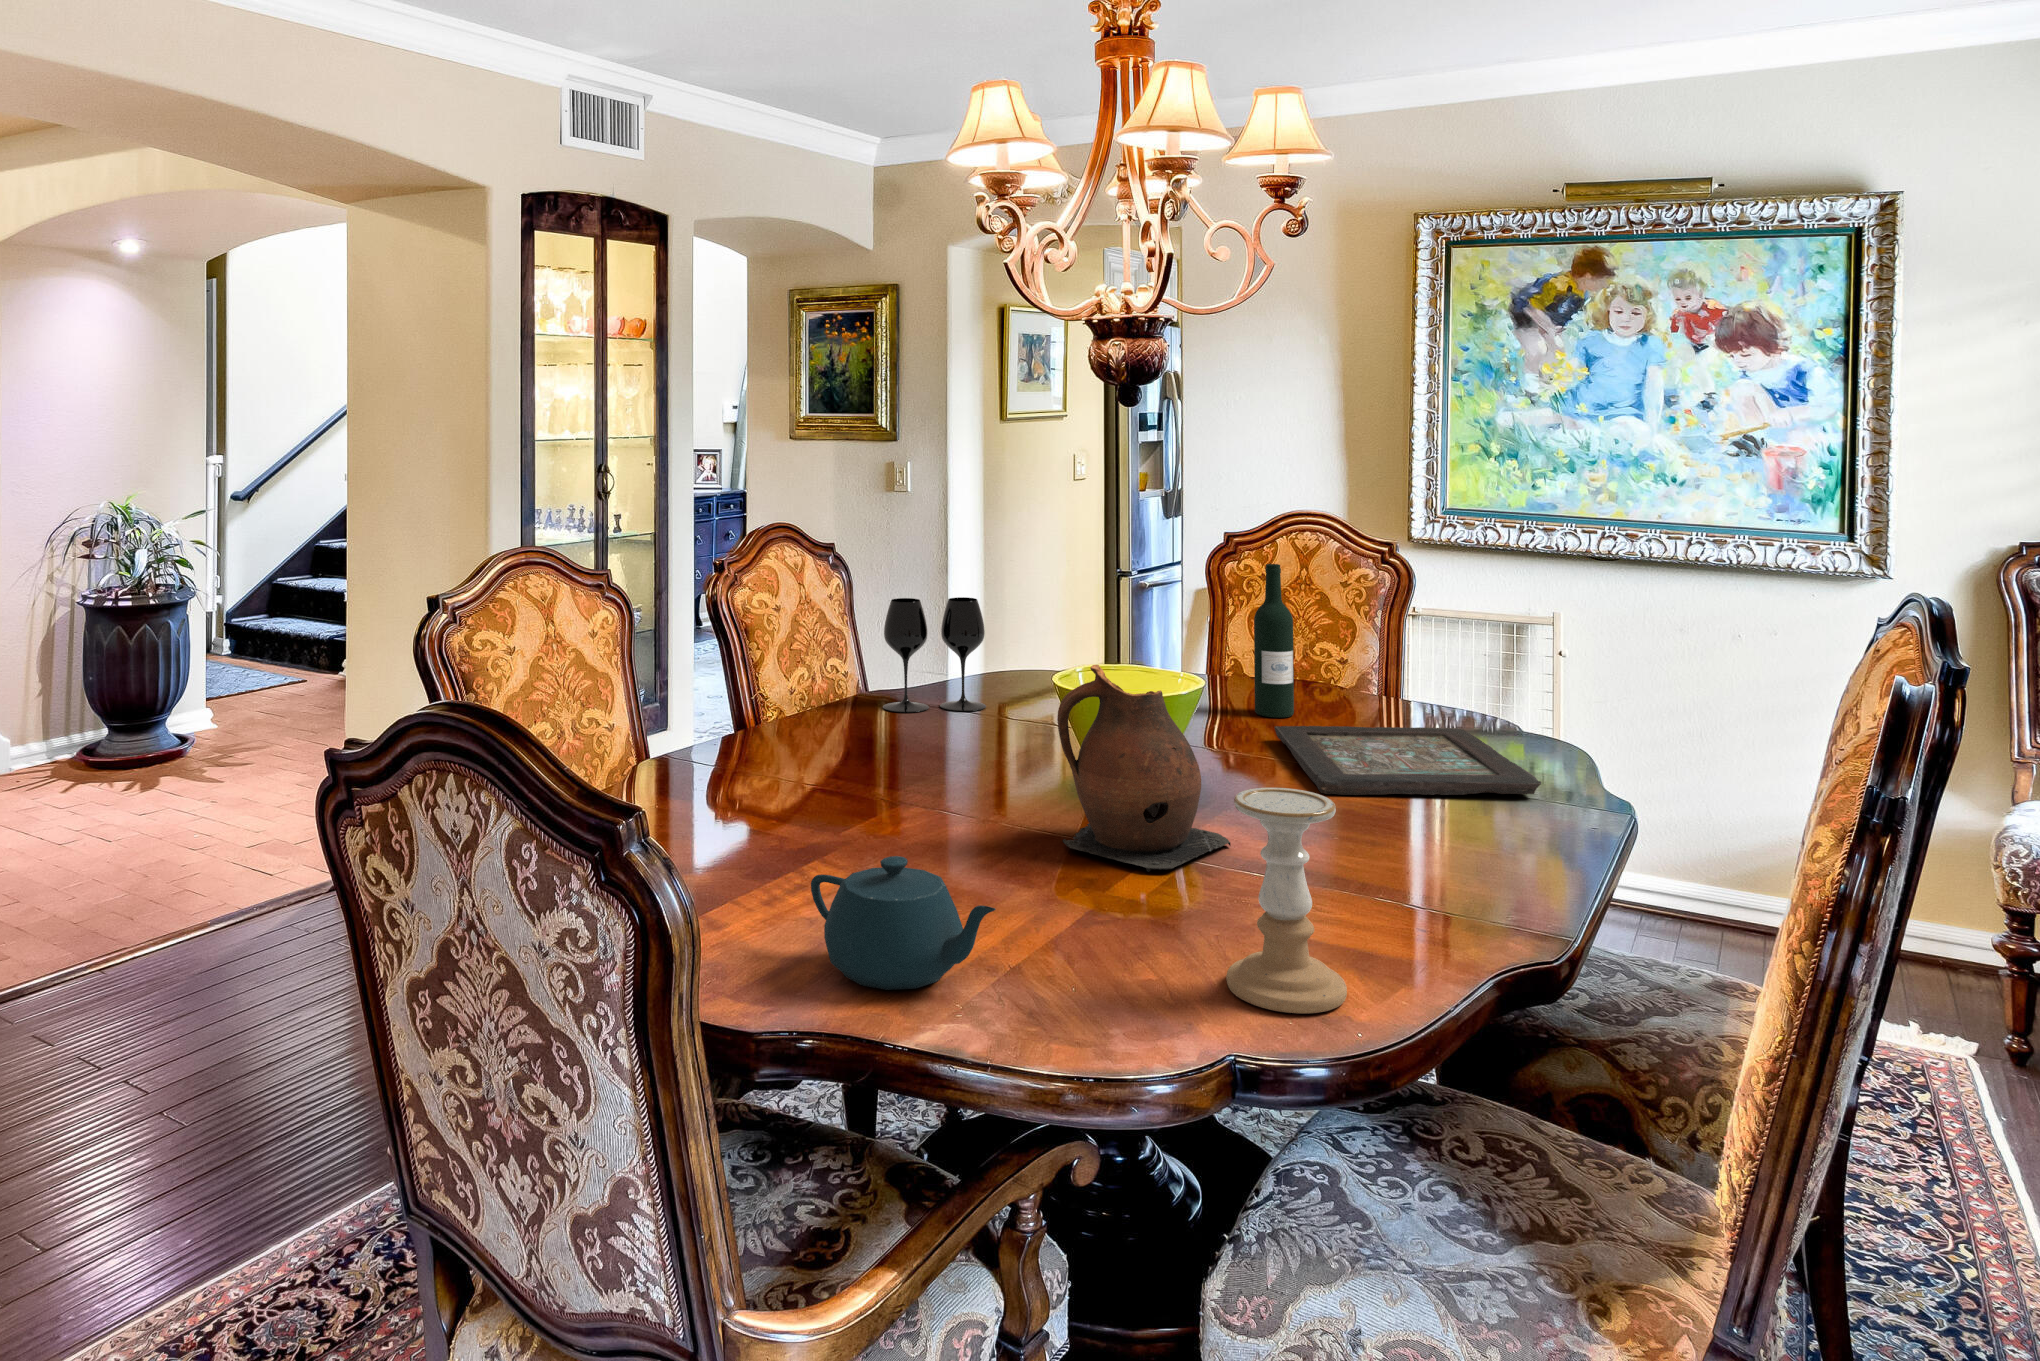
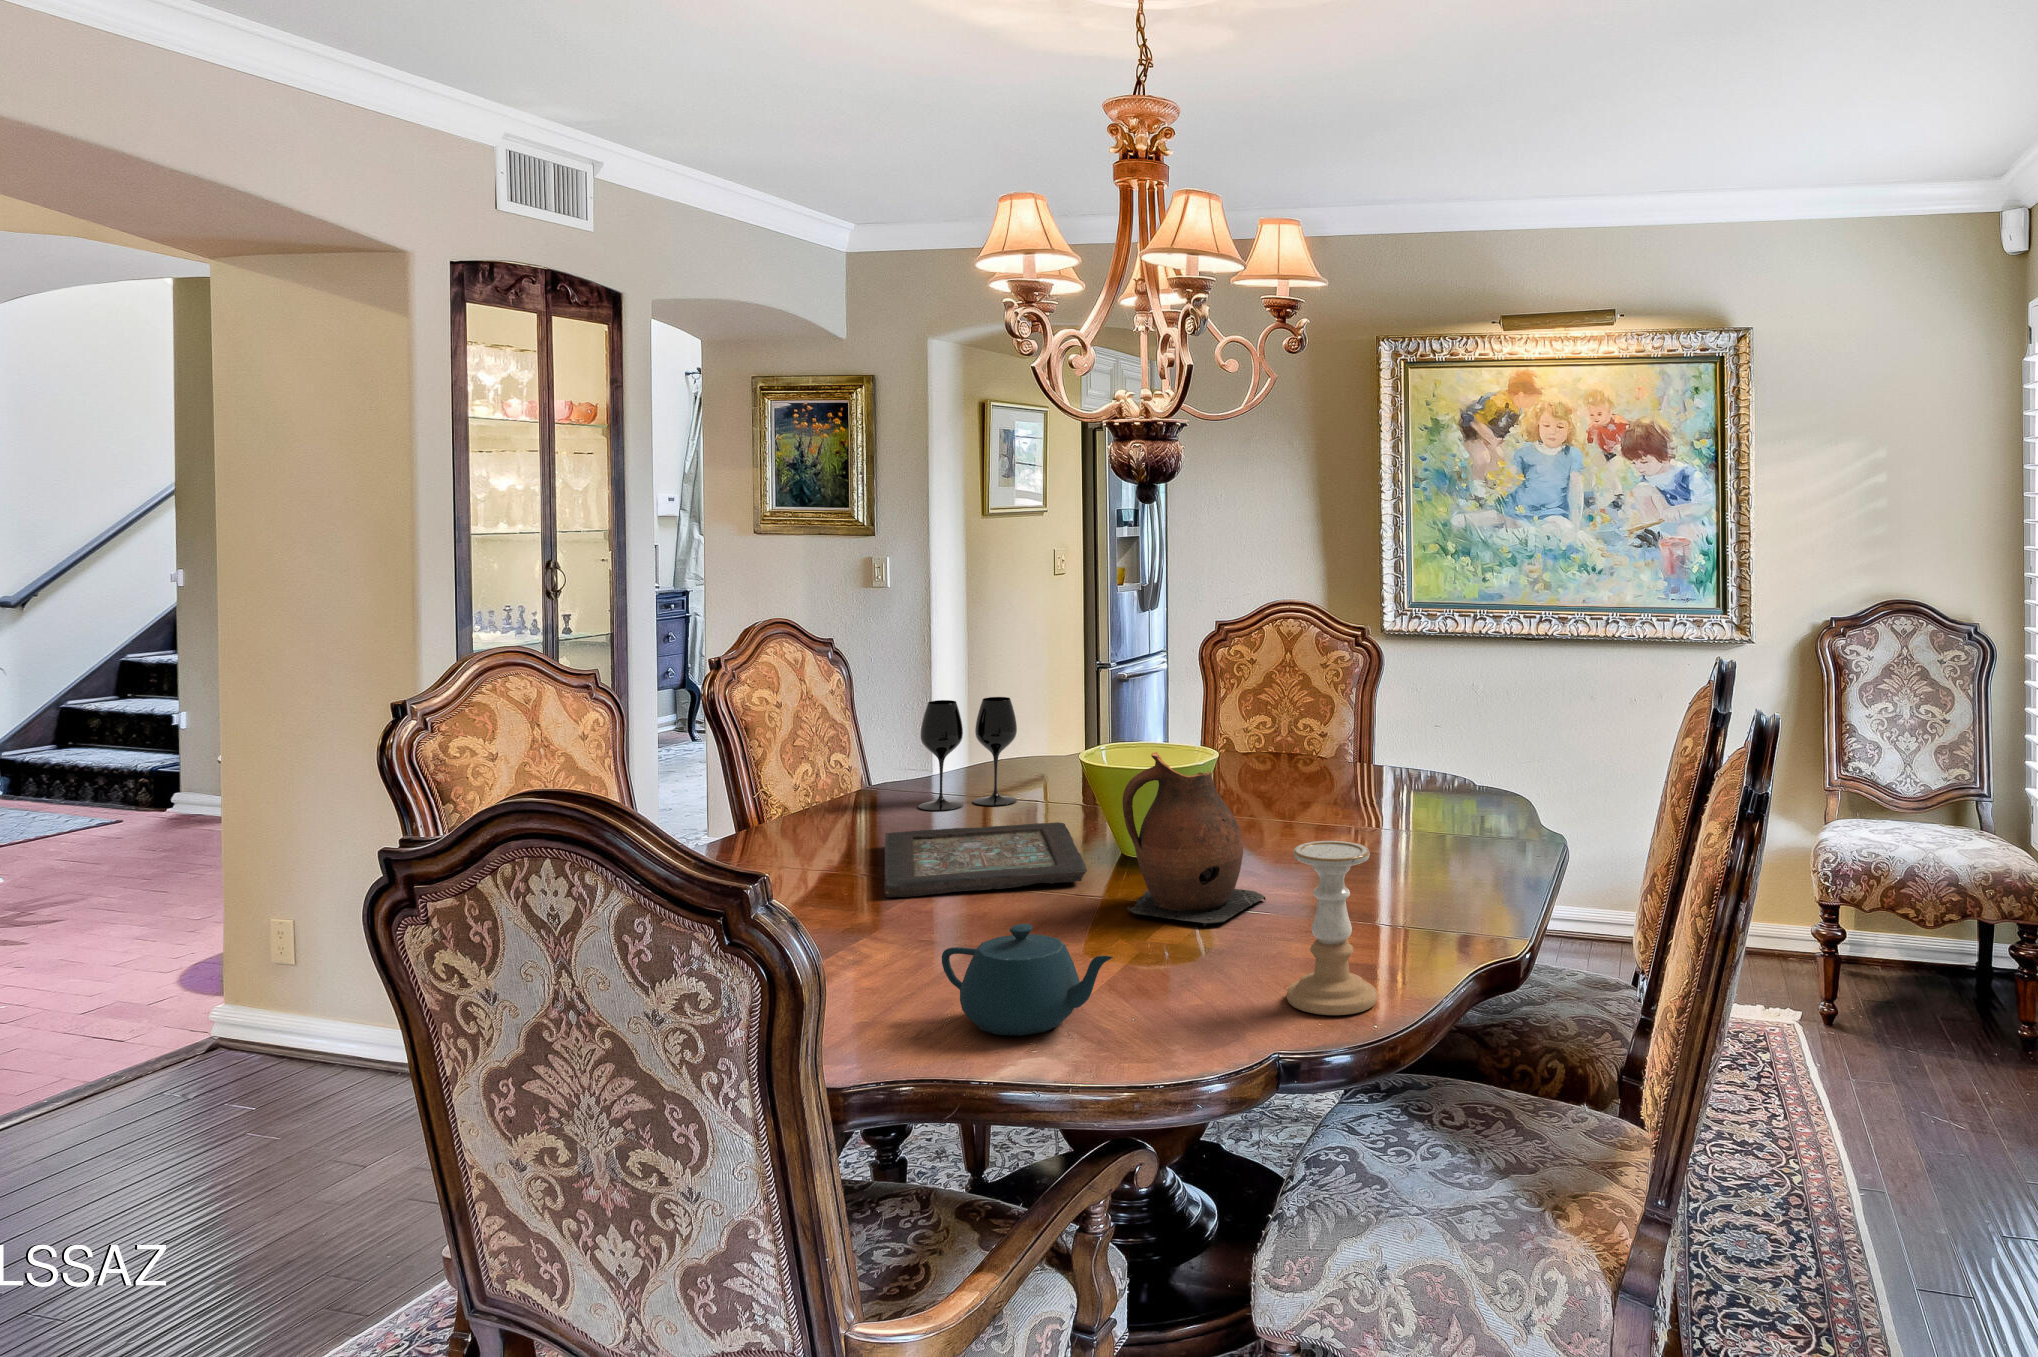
wine bottle: present [1254,564,1294,718] -> none [1259,654,1292,792]
decorative tray: present [1274,726,1541,795] -> present [884,822,1087,897]

